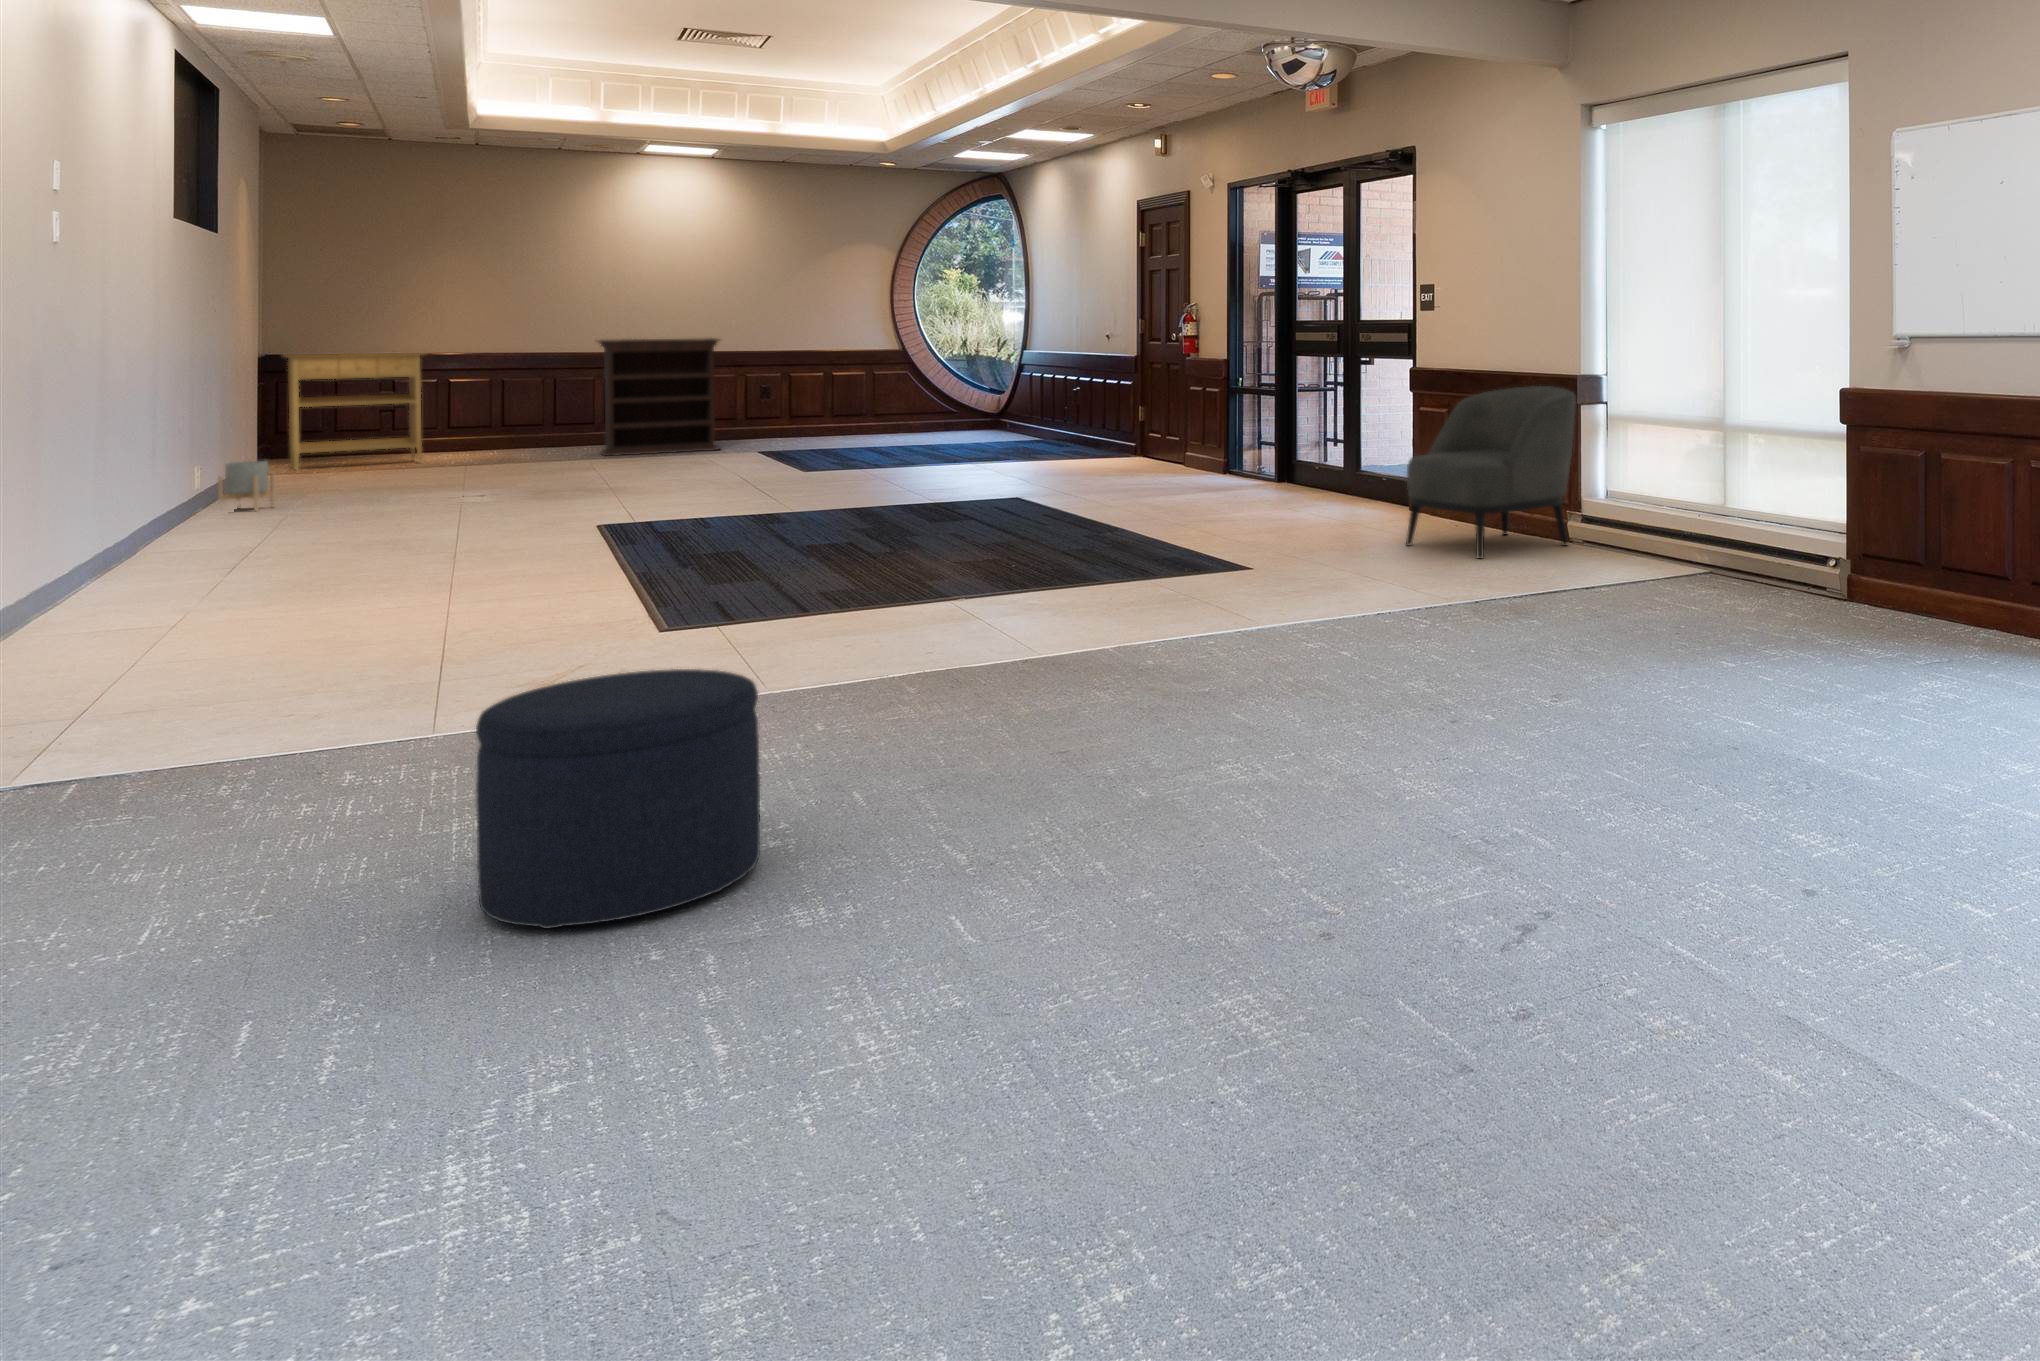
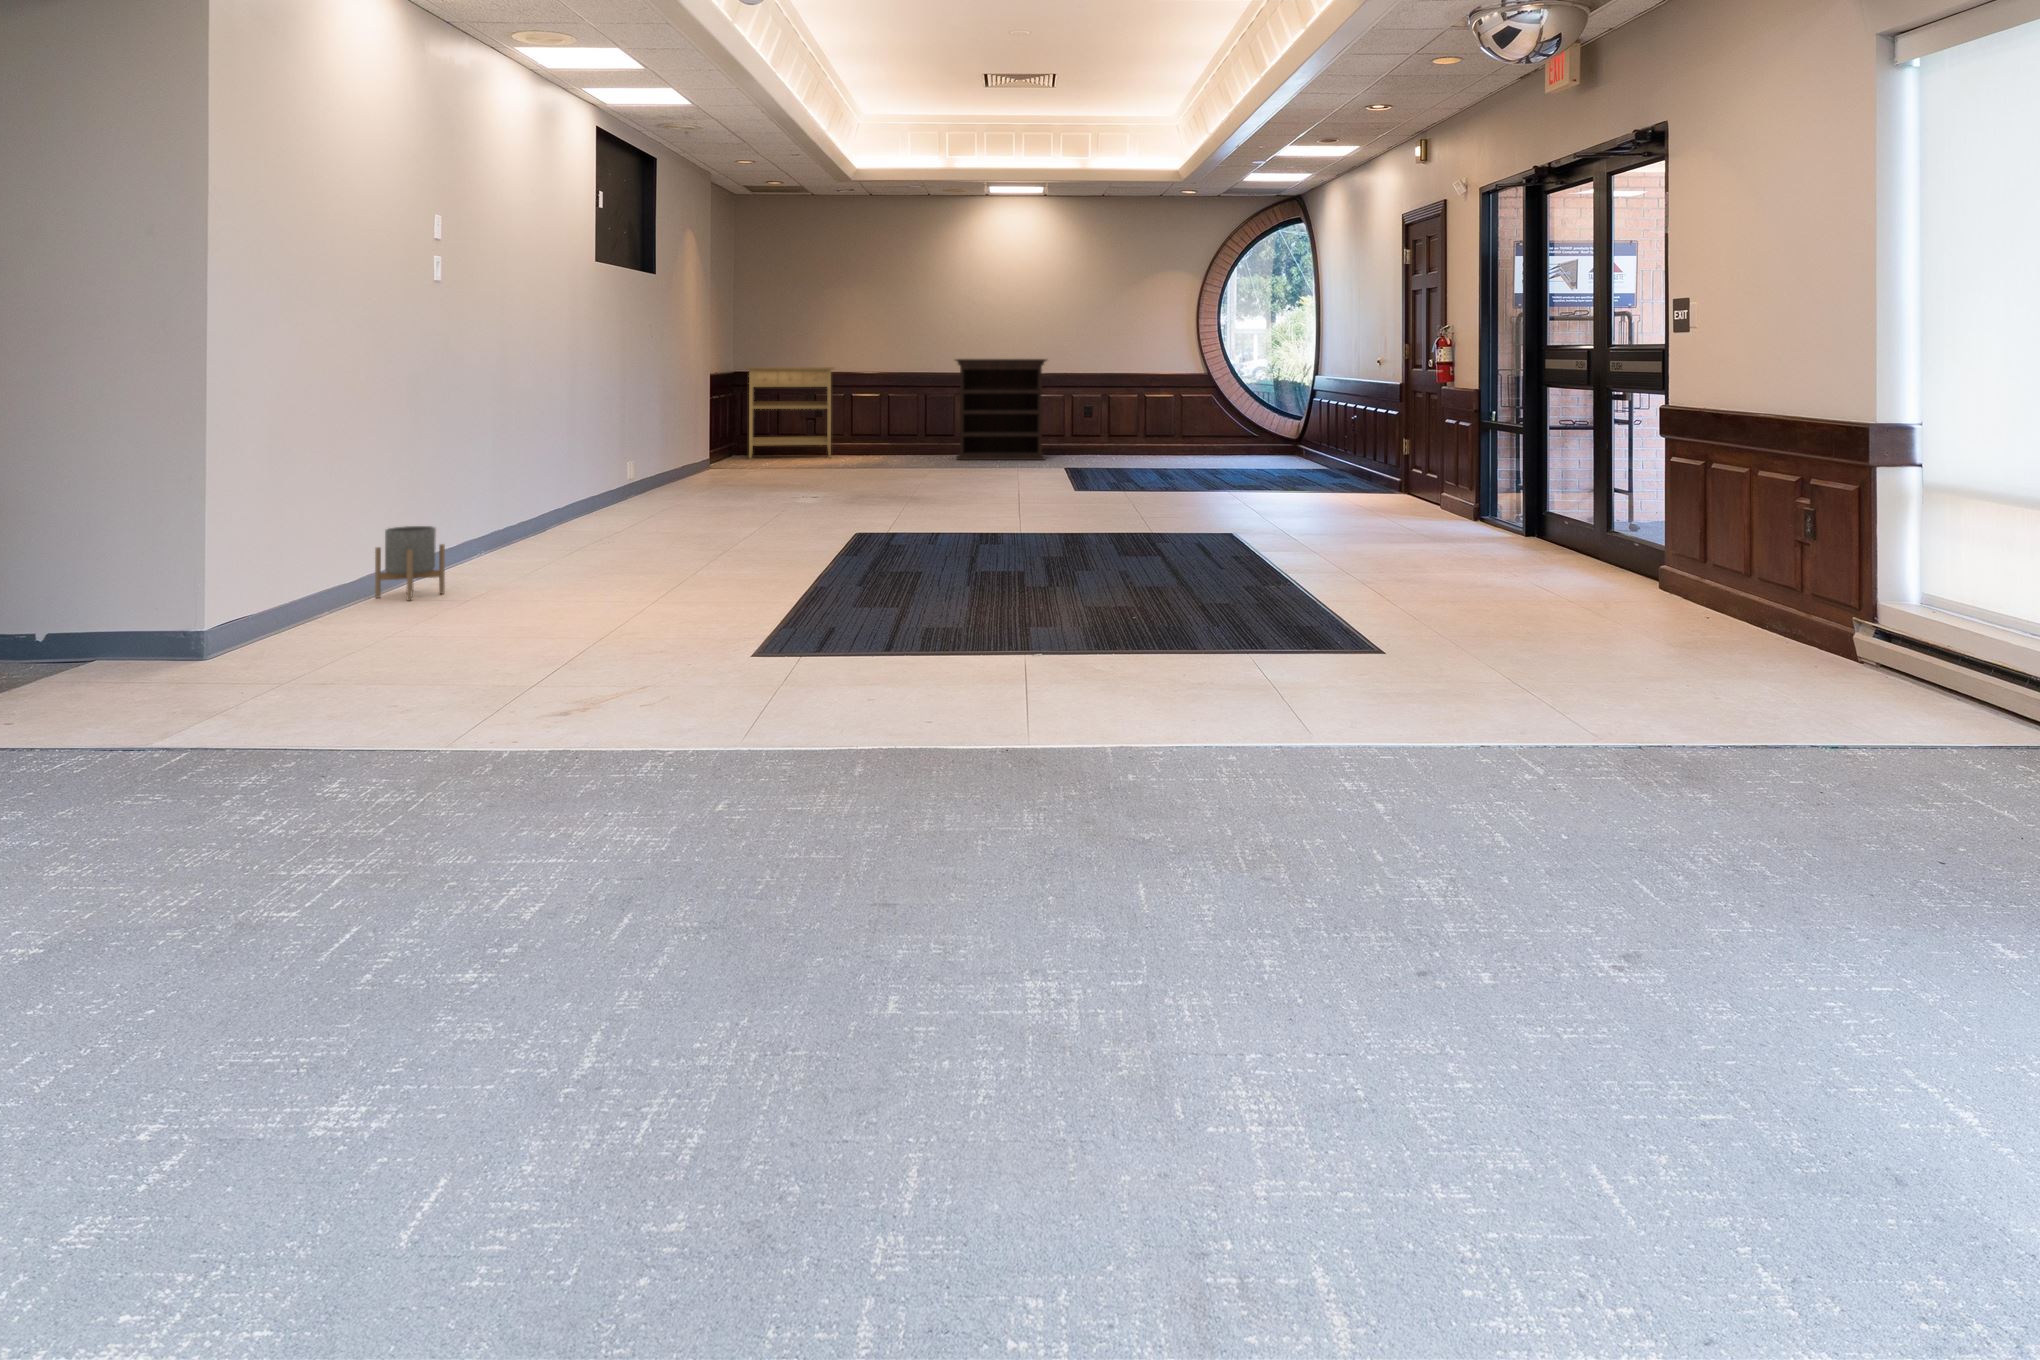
armchair: present [1406,386,1576,559] -> none [1600,436,1860,674]
planter: present [218,461,275,511] -> present [375,526,445,601]
ottoman: present [476,669,760,929] -> none [47,729,374,1047]

